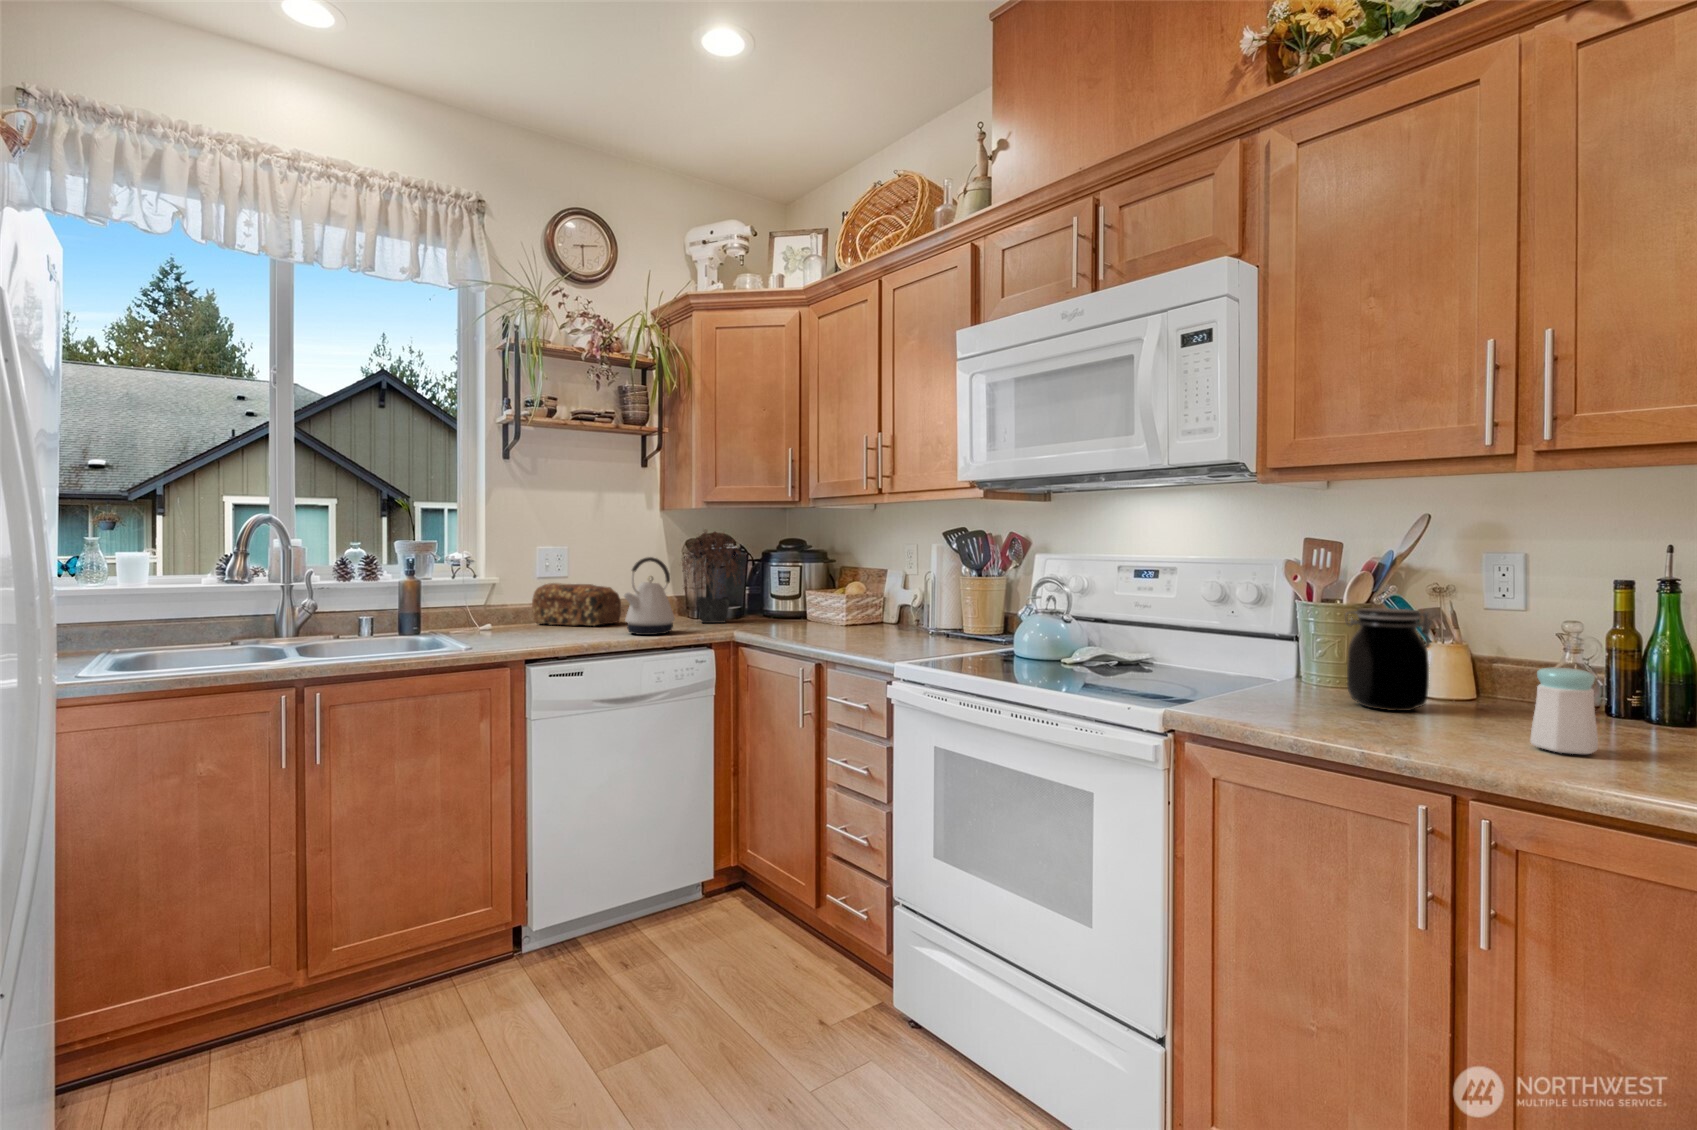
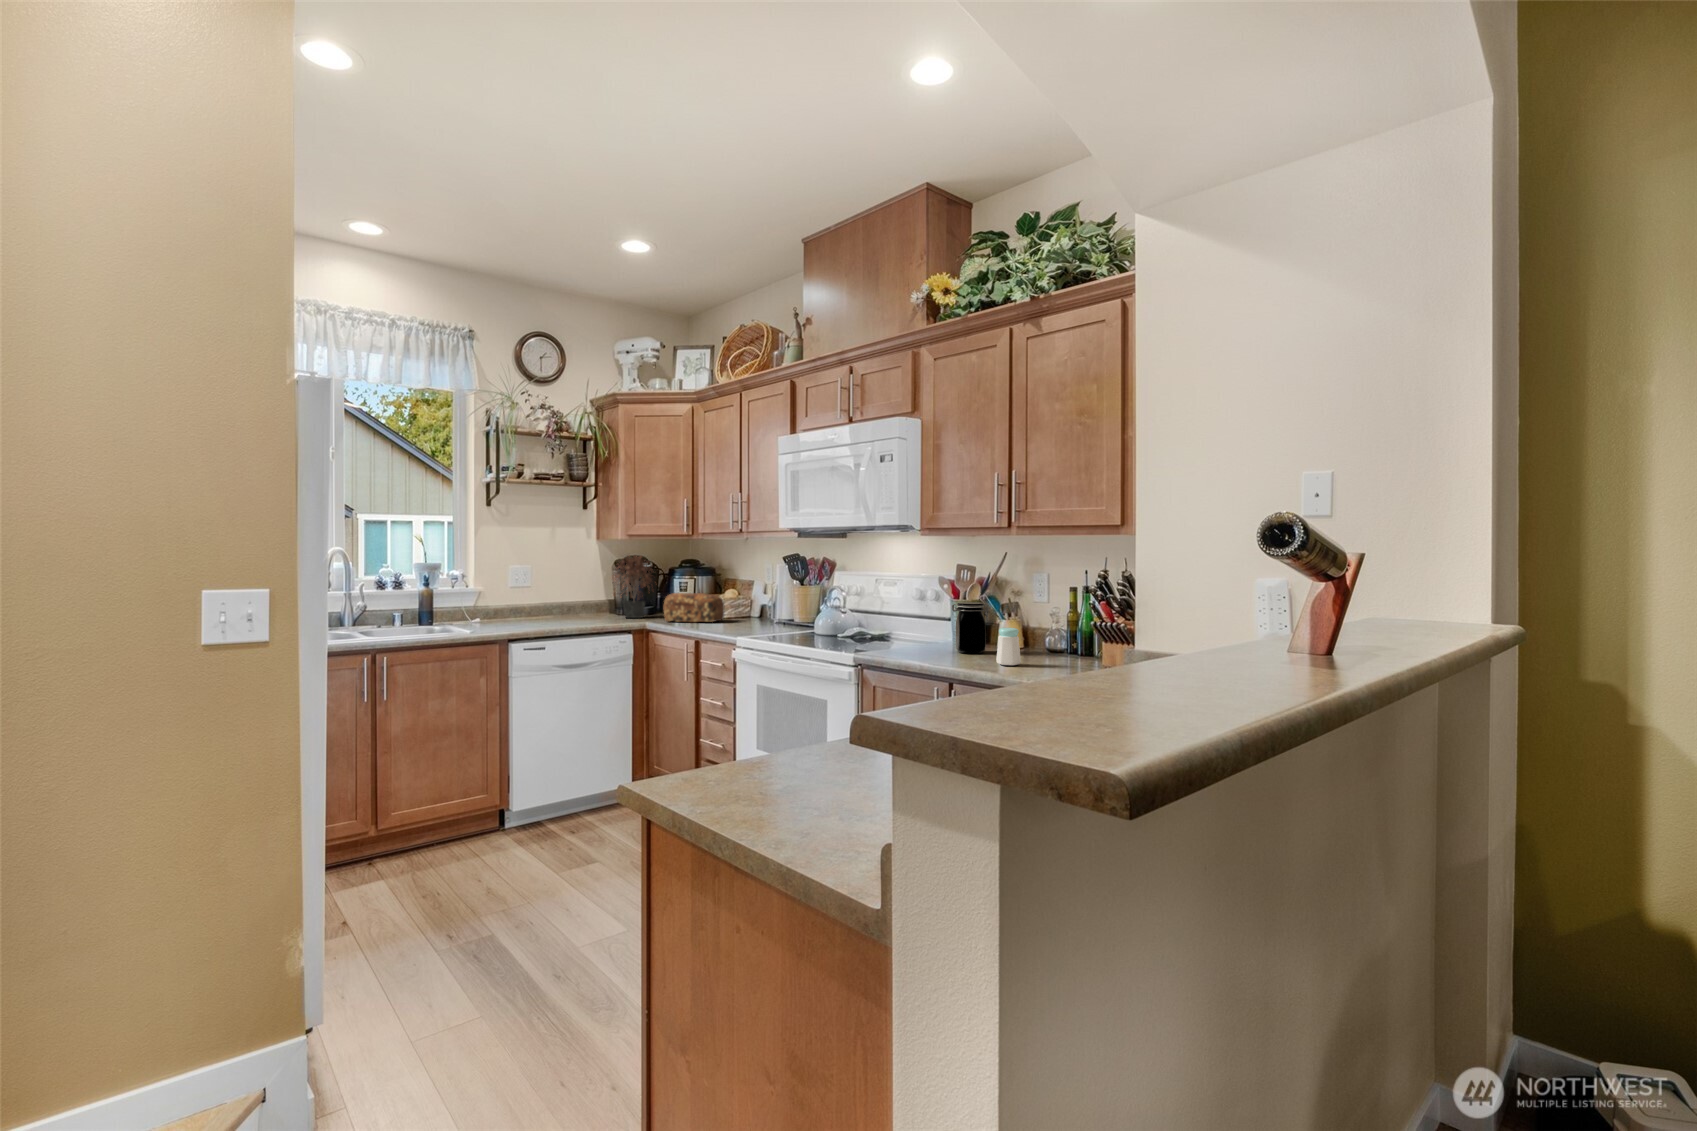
kettle: present [624,557,675,635] -> none [571,574,606,625]
bread loaf: present [532,583,621,626] -> present [664,593,724,622]

